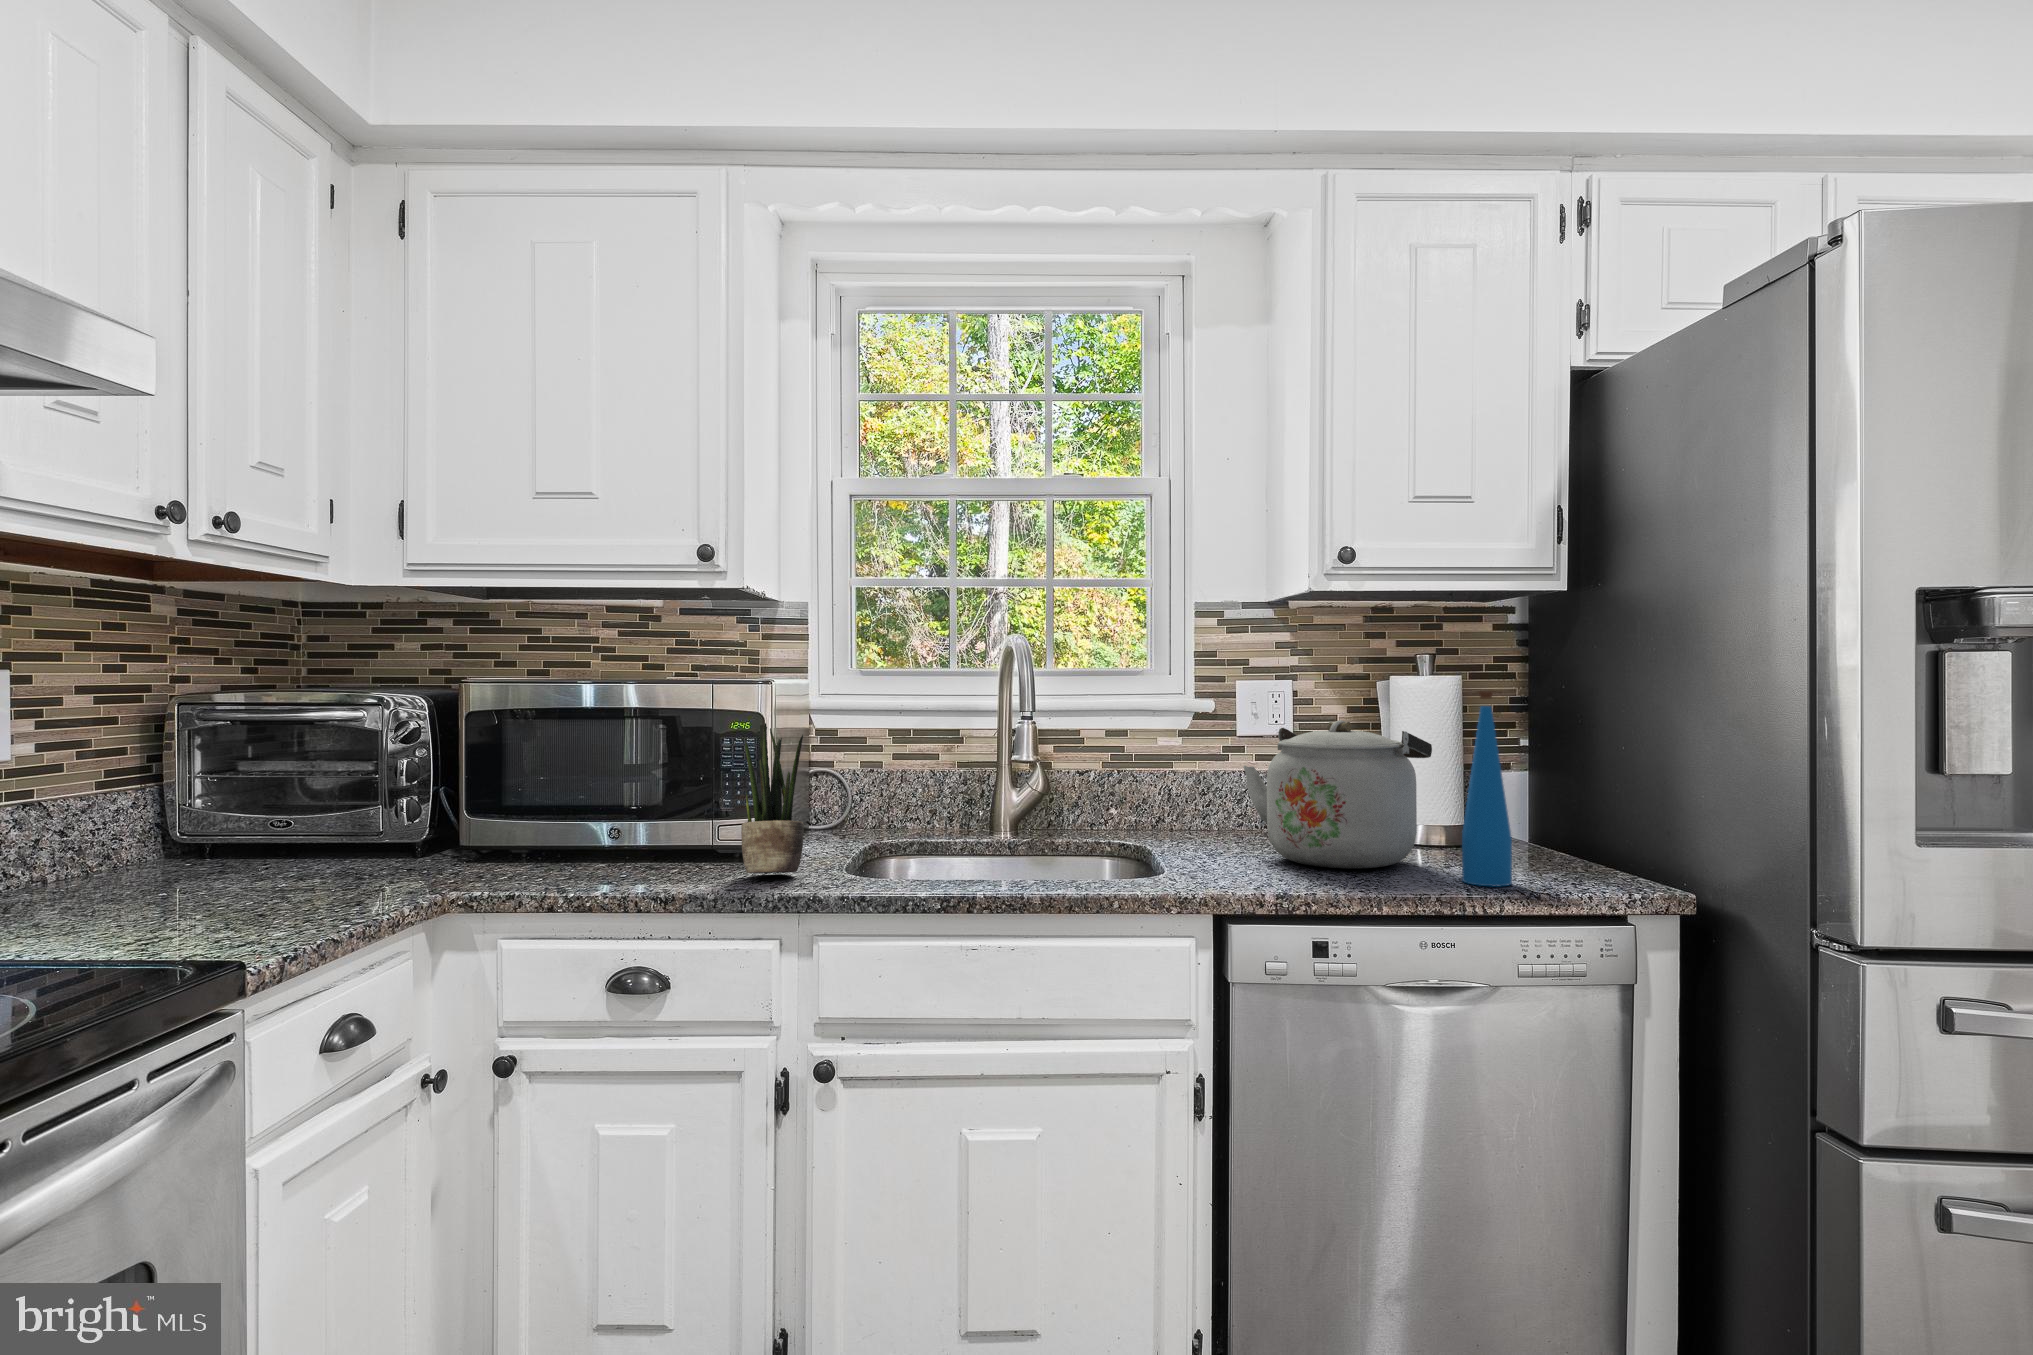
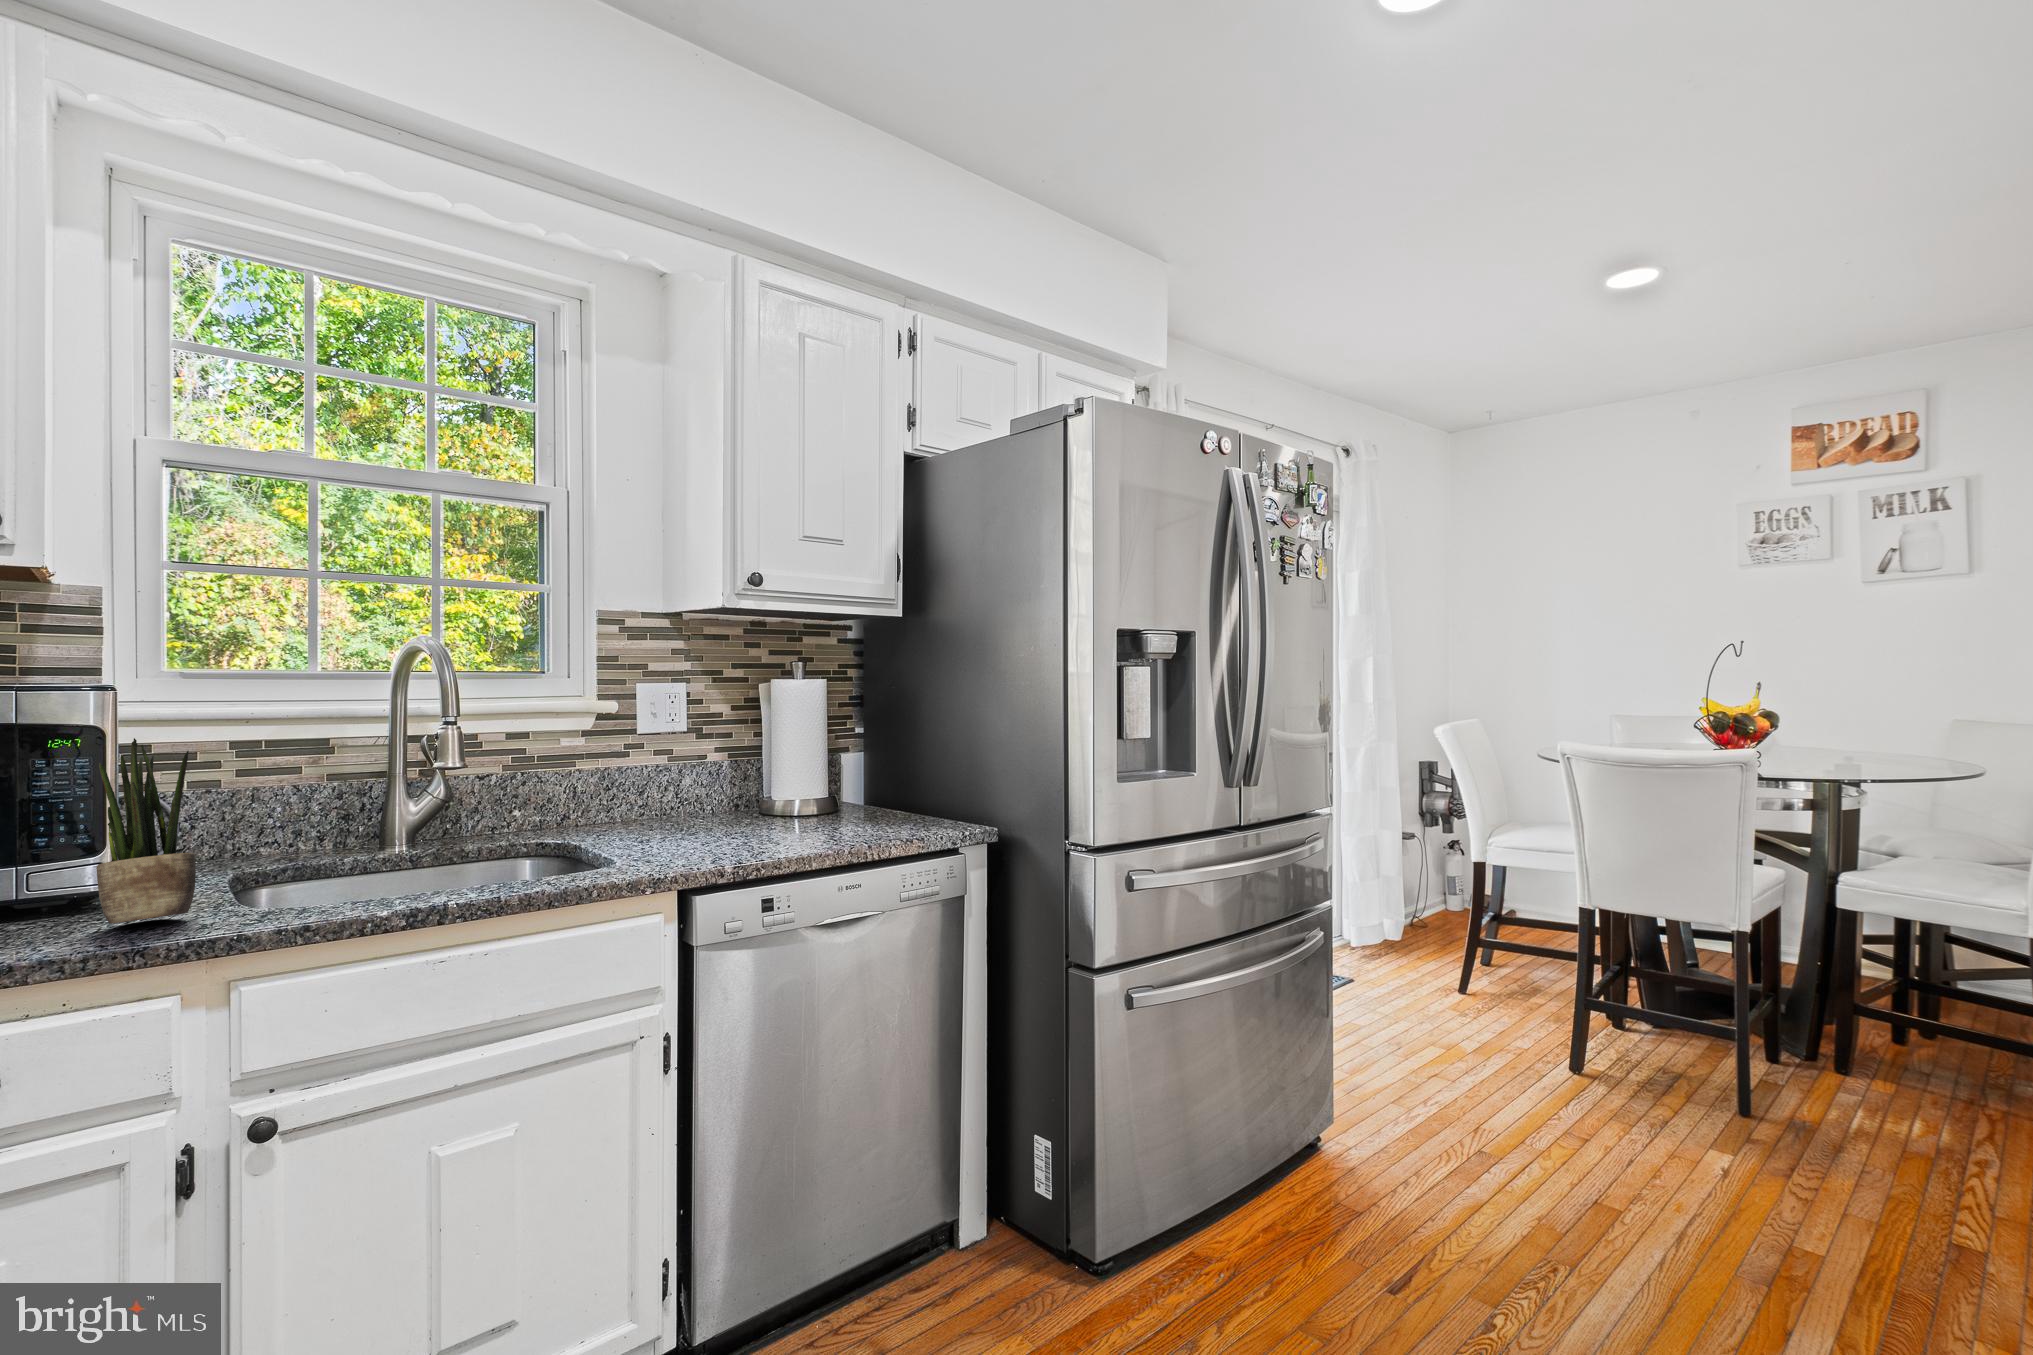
bottle: present [1462,691,1512,886] -> none [859,692,894,839]
kettle: present [1243,720,1432,869] -> none [667,717,820,839]

